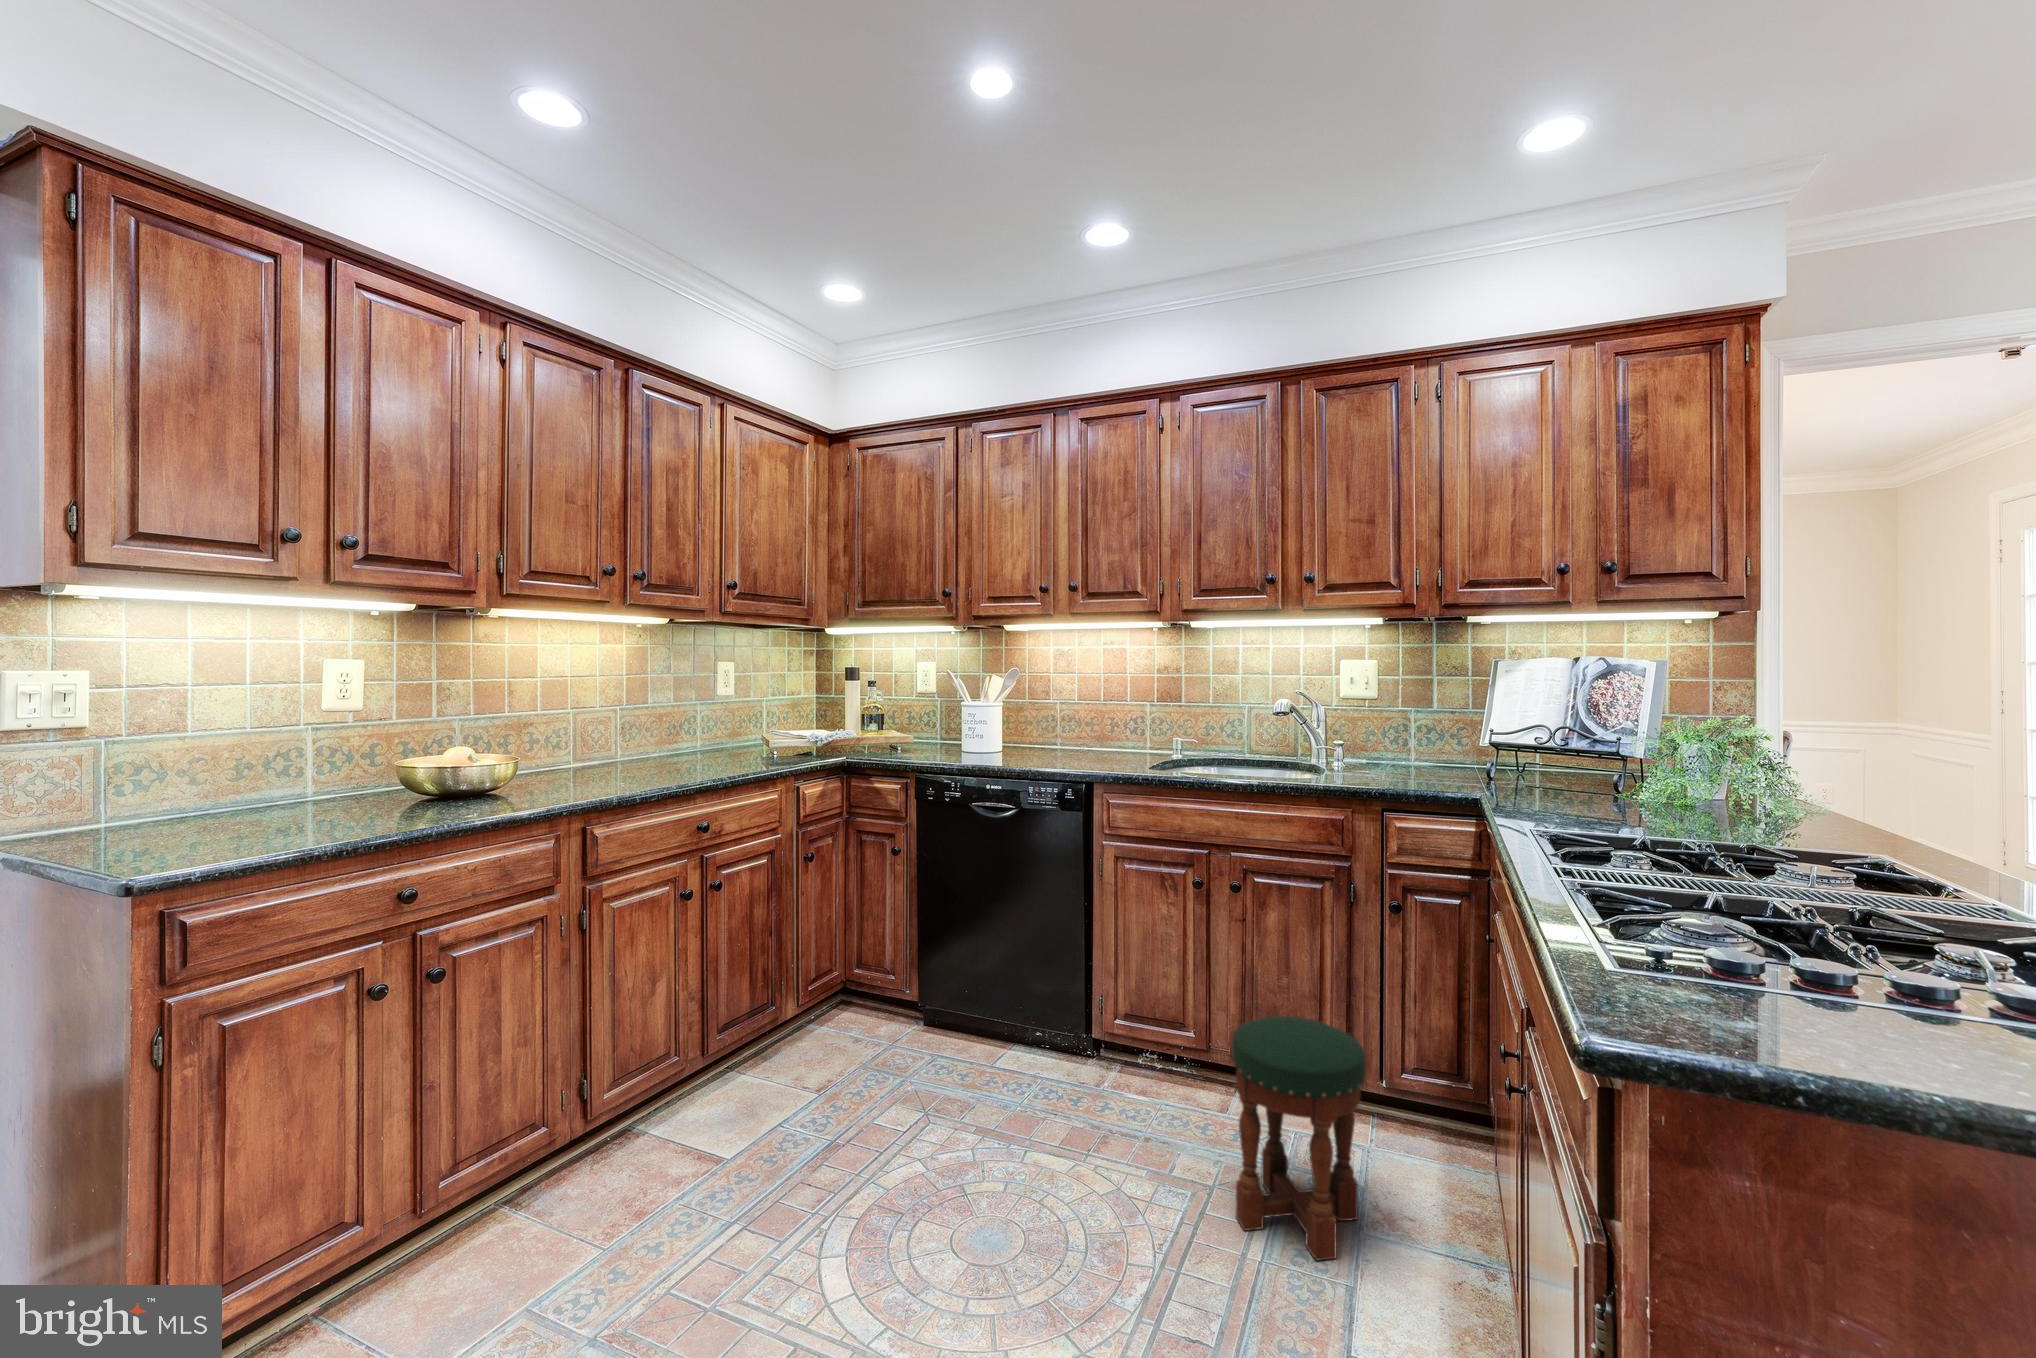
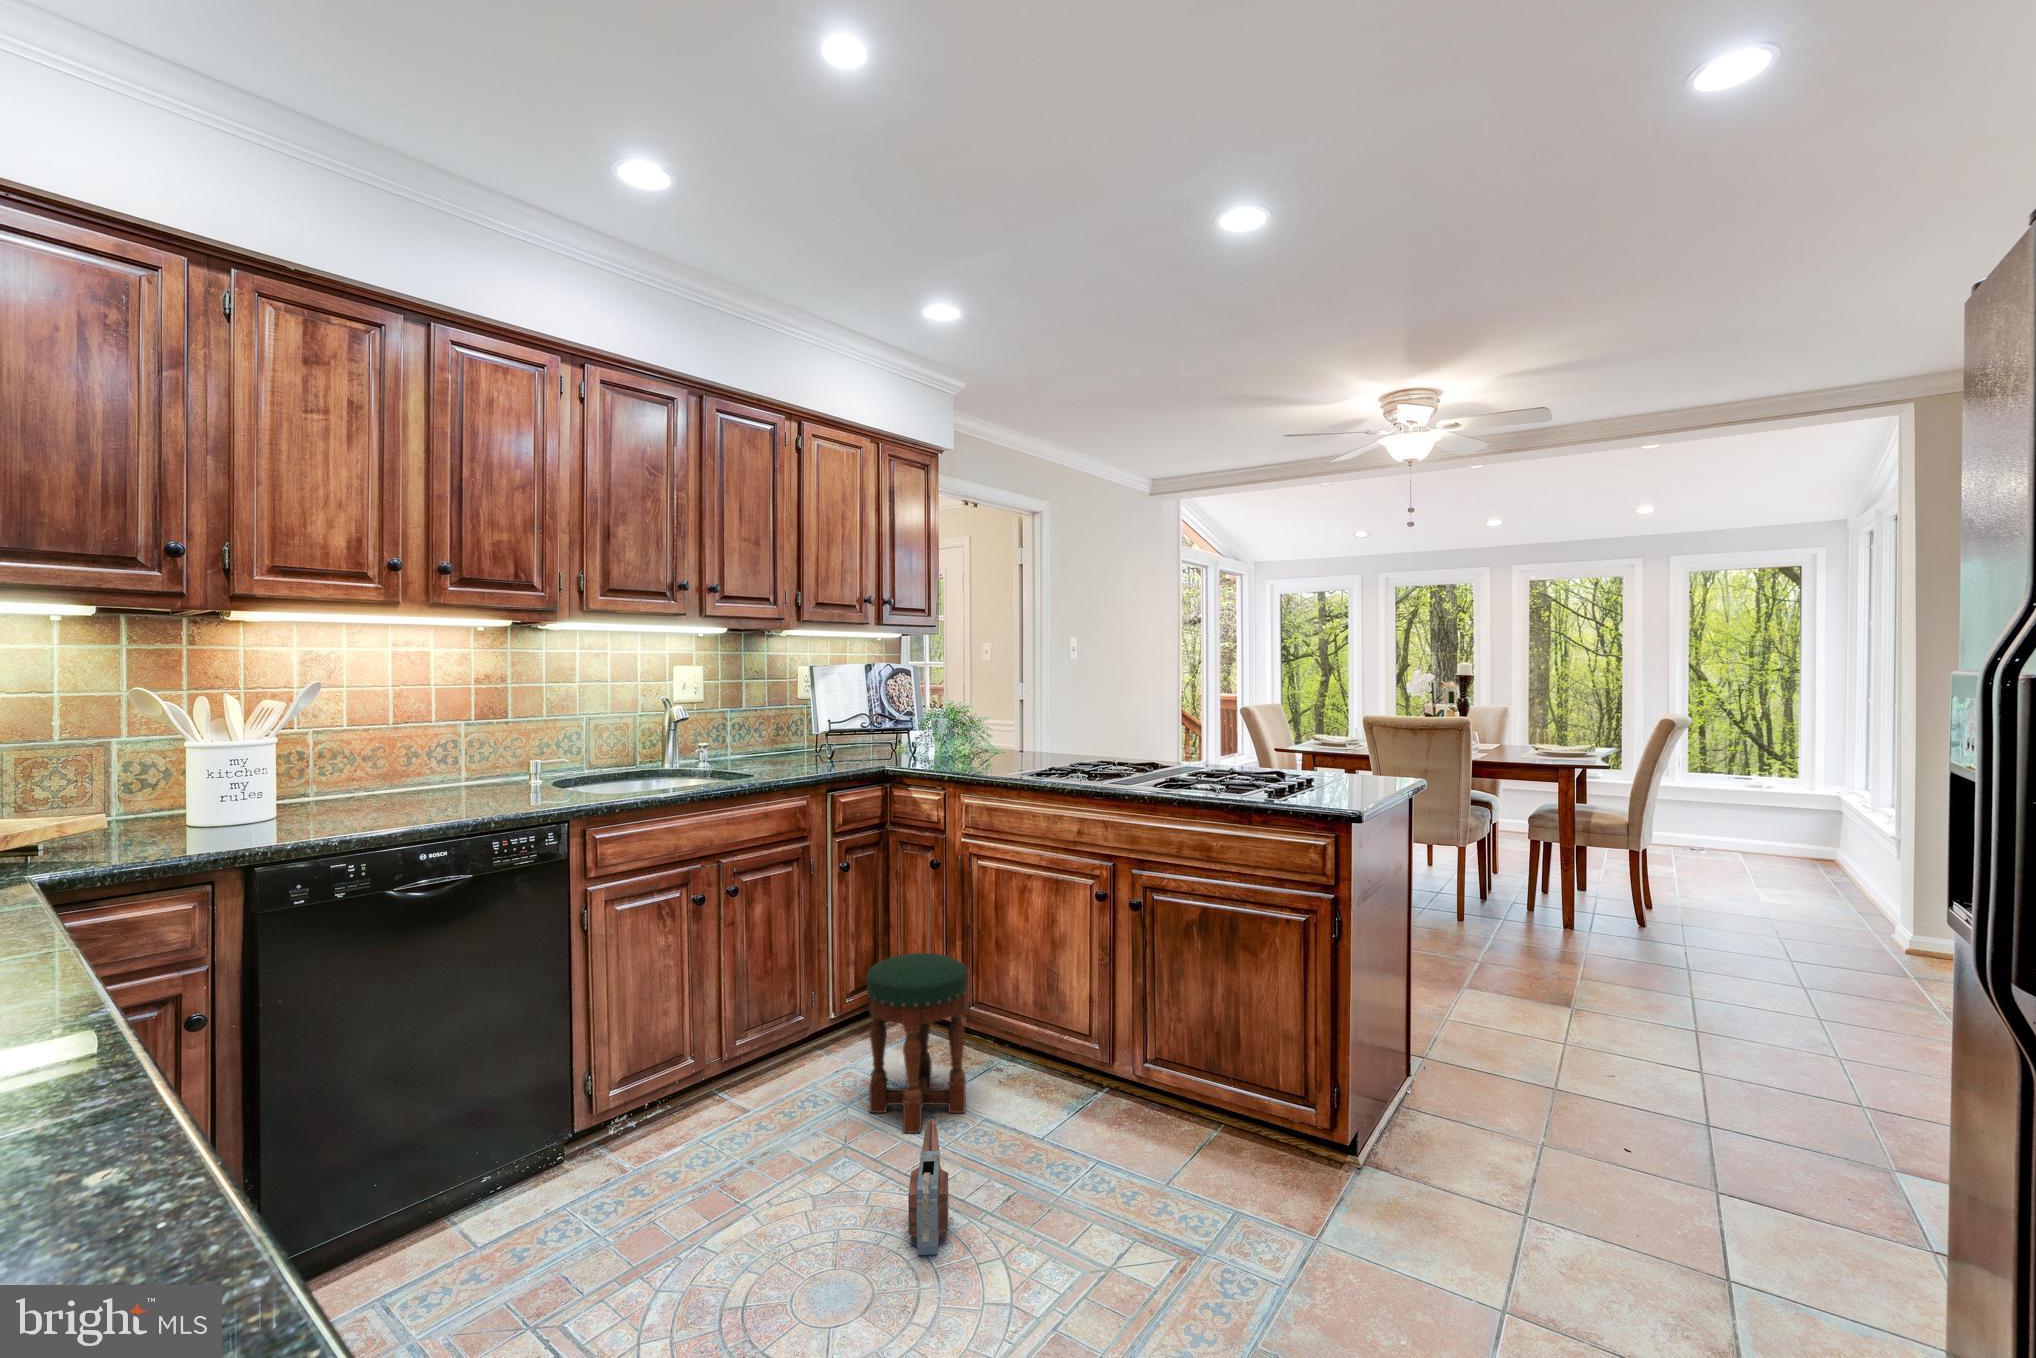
watering can: none [980,1178,1139,1289] -> present [908,1118,948,1255]

